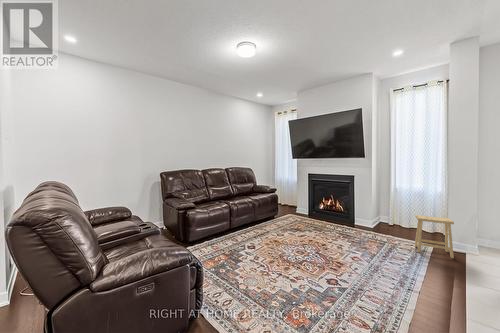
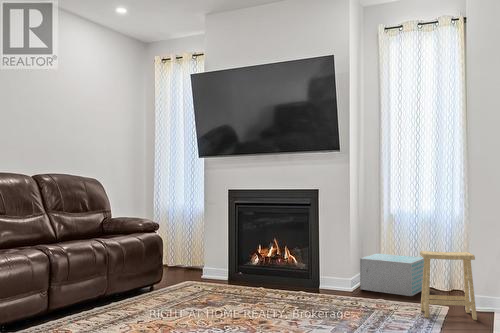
storage box: none [377,209,418,235] -> present [360,253,424,296]

